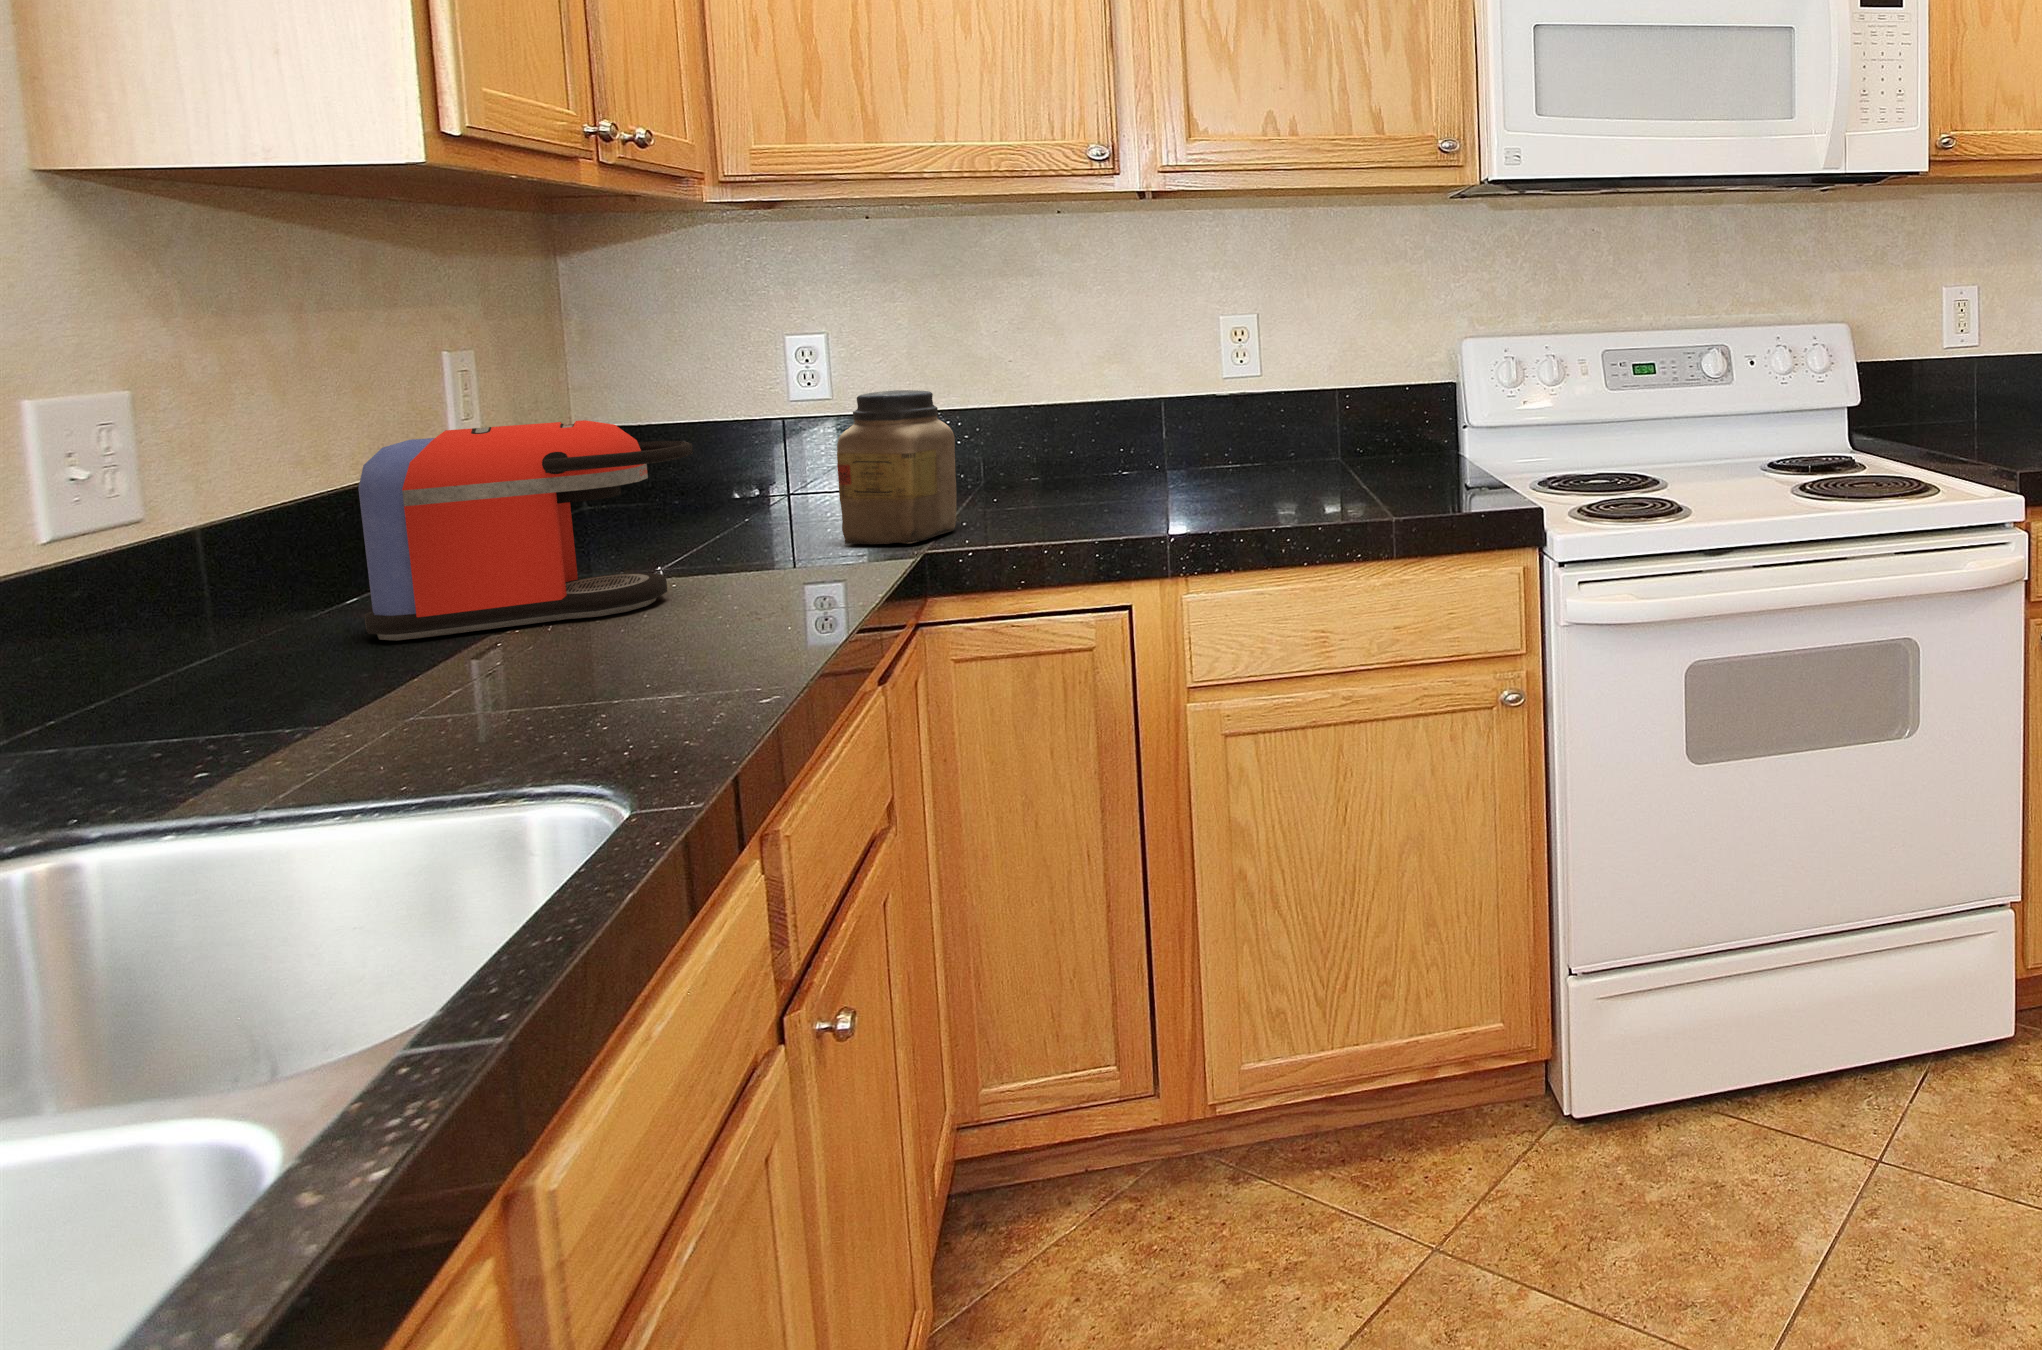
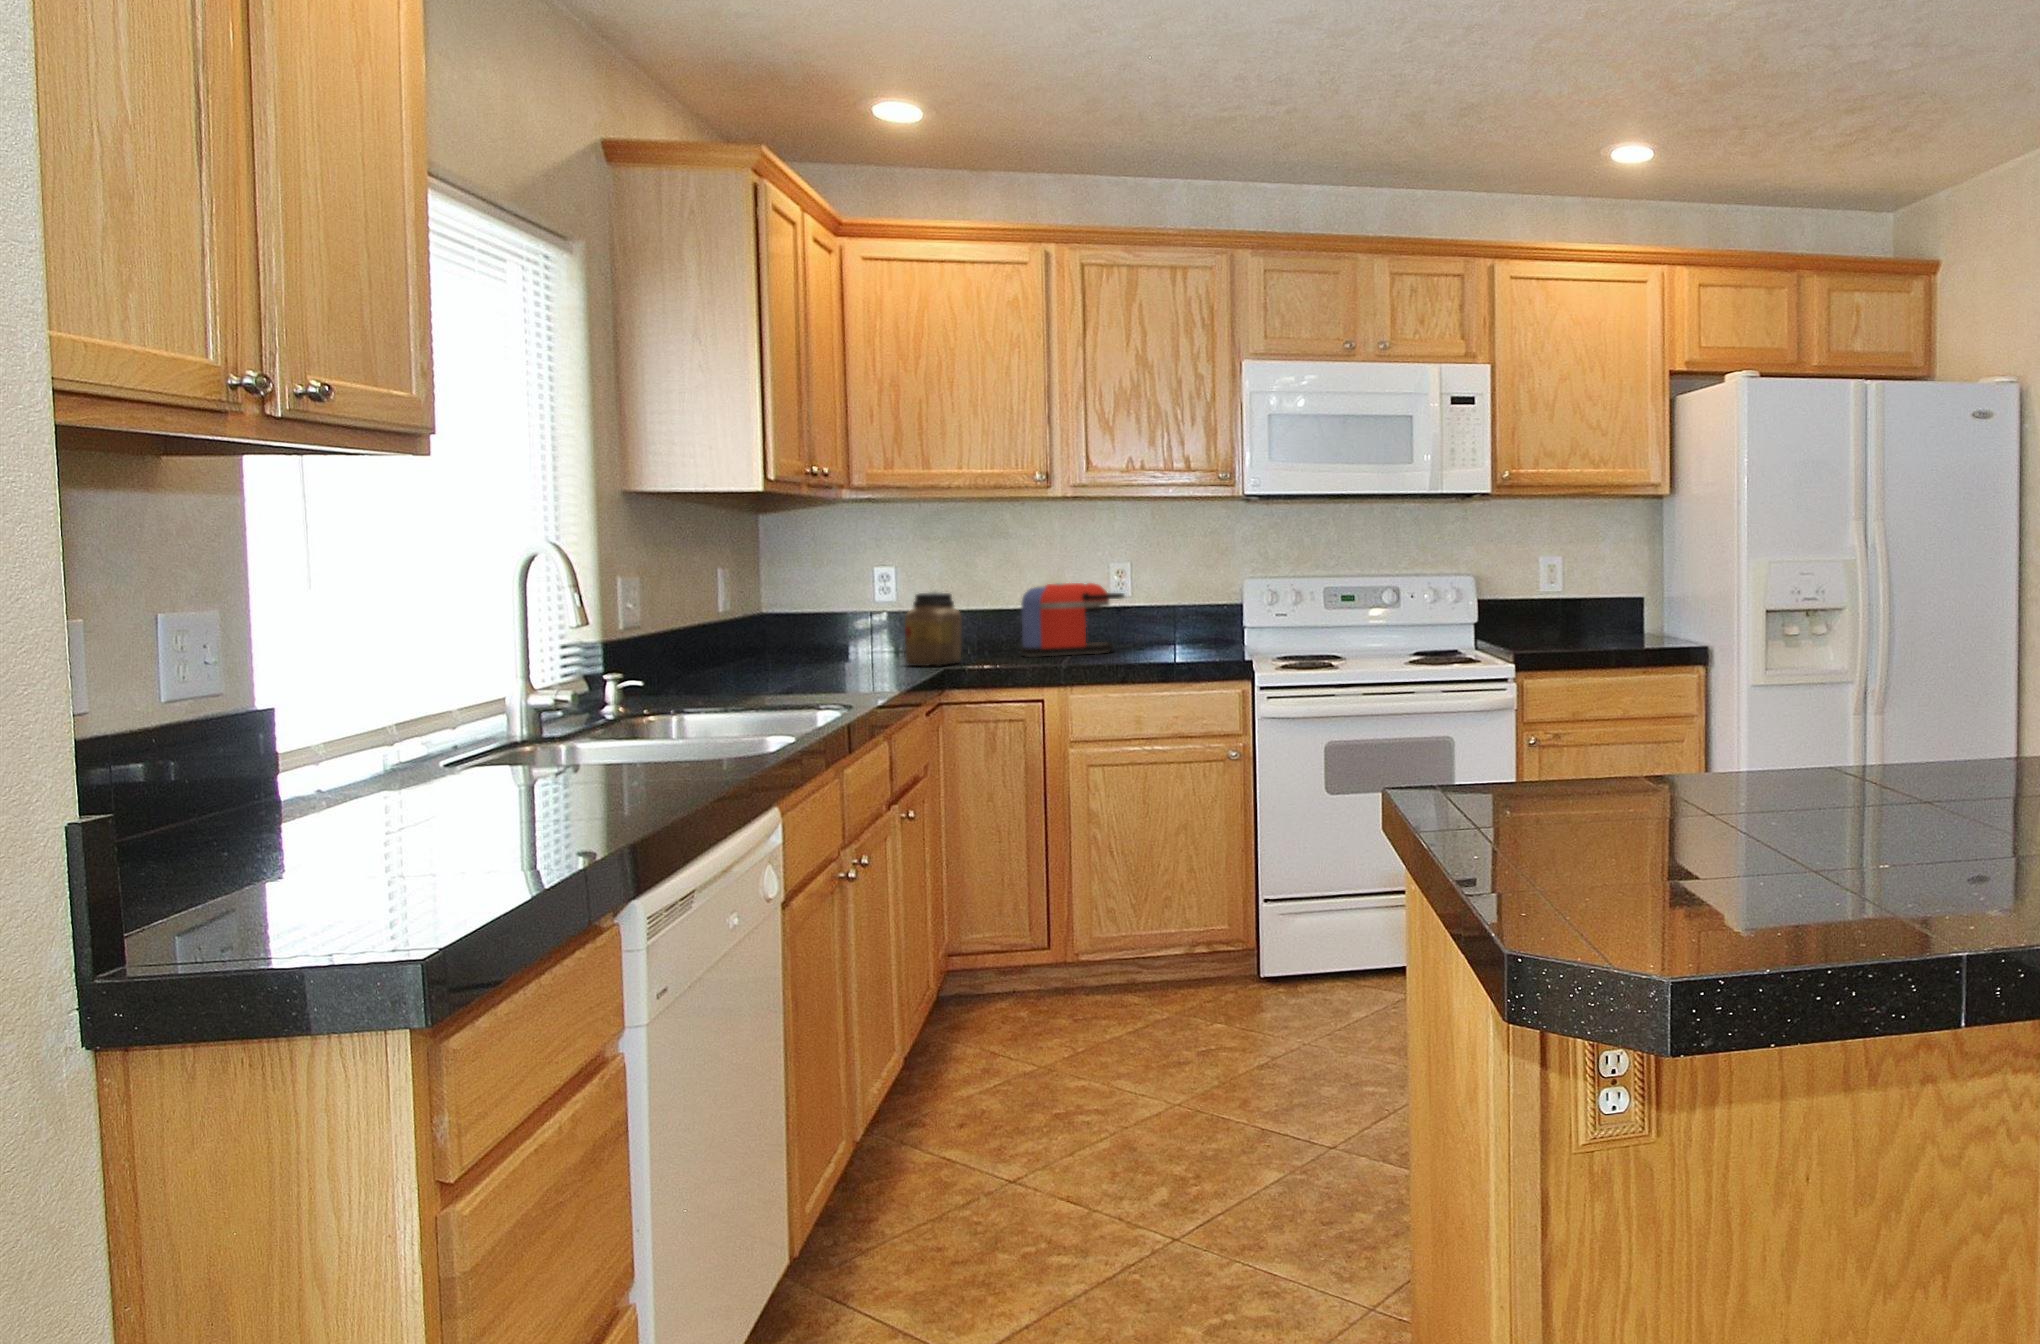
coffee maker: present [358,420,693,641] -> present [1020,583,1124,657]

